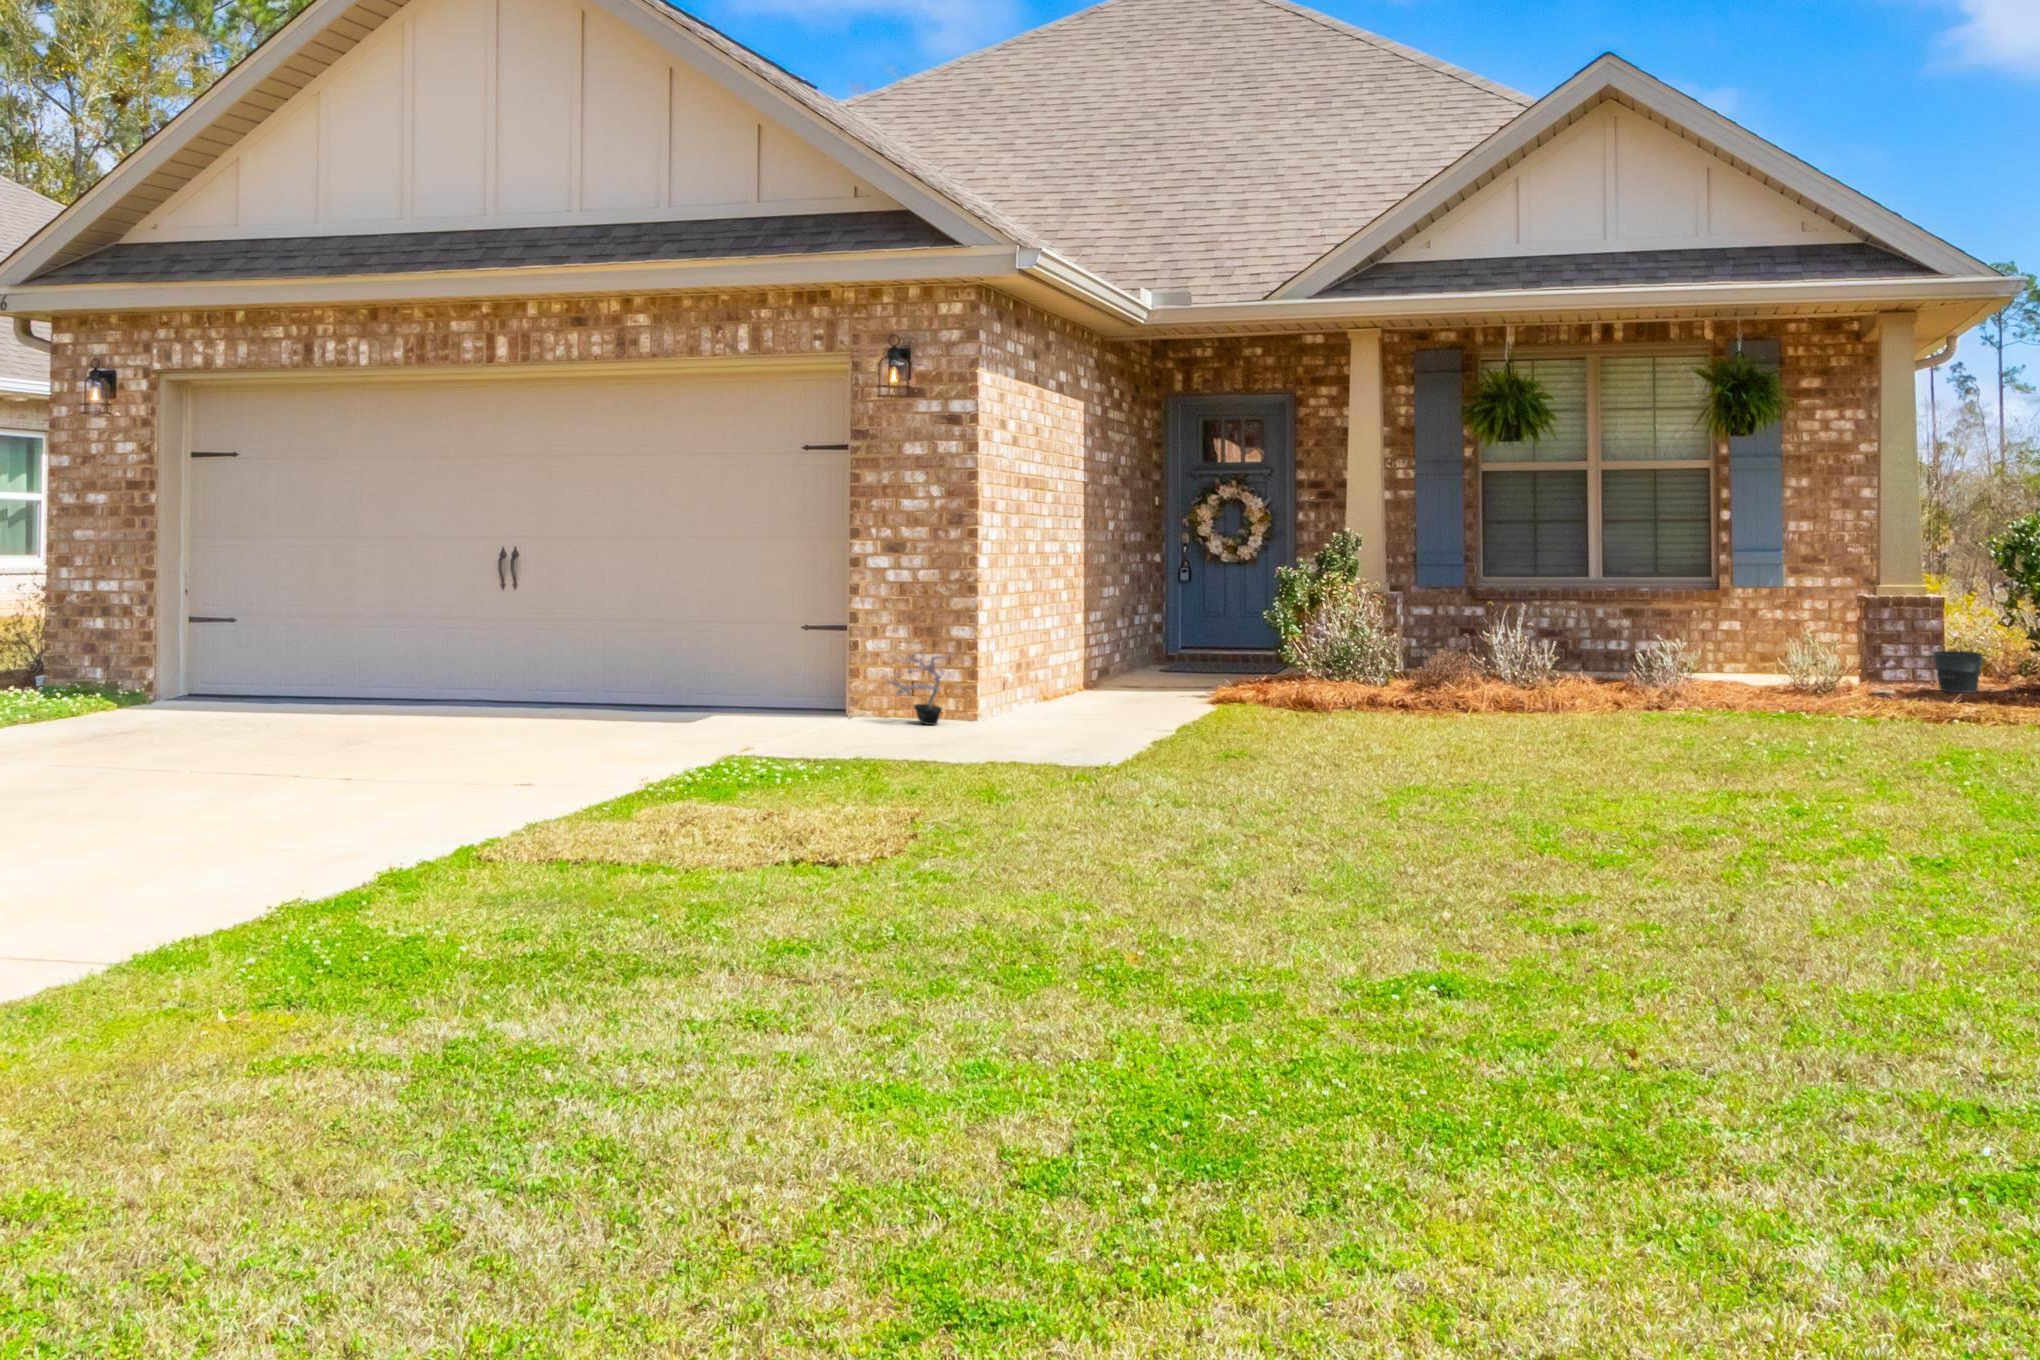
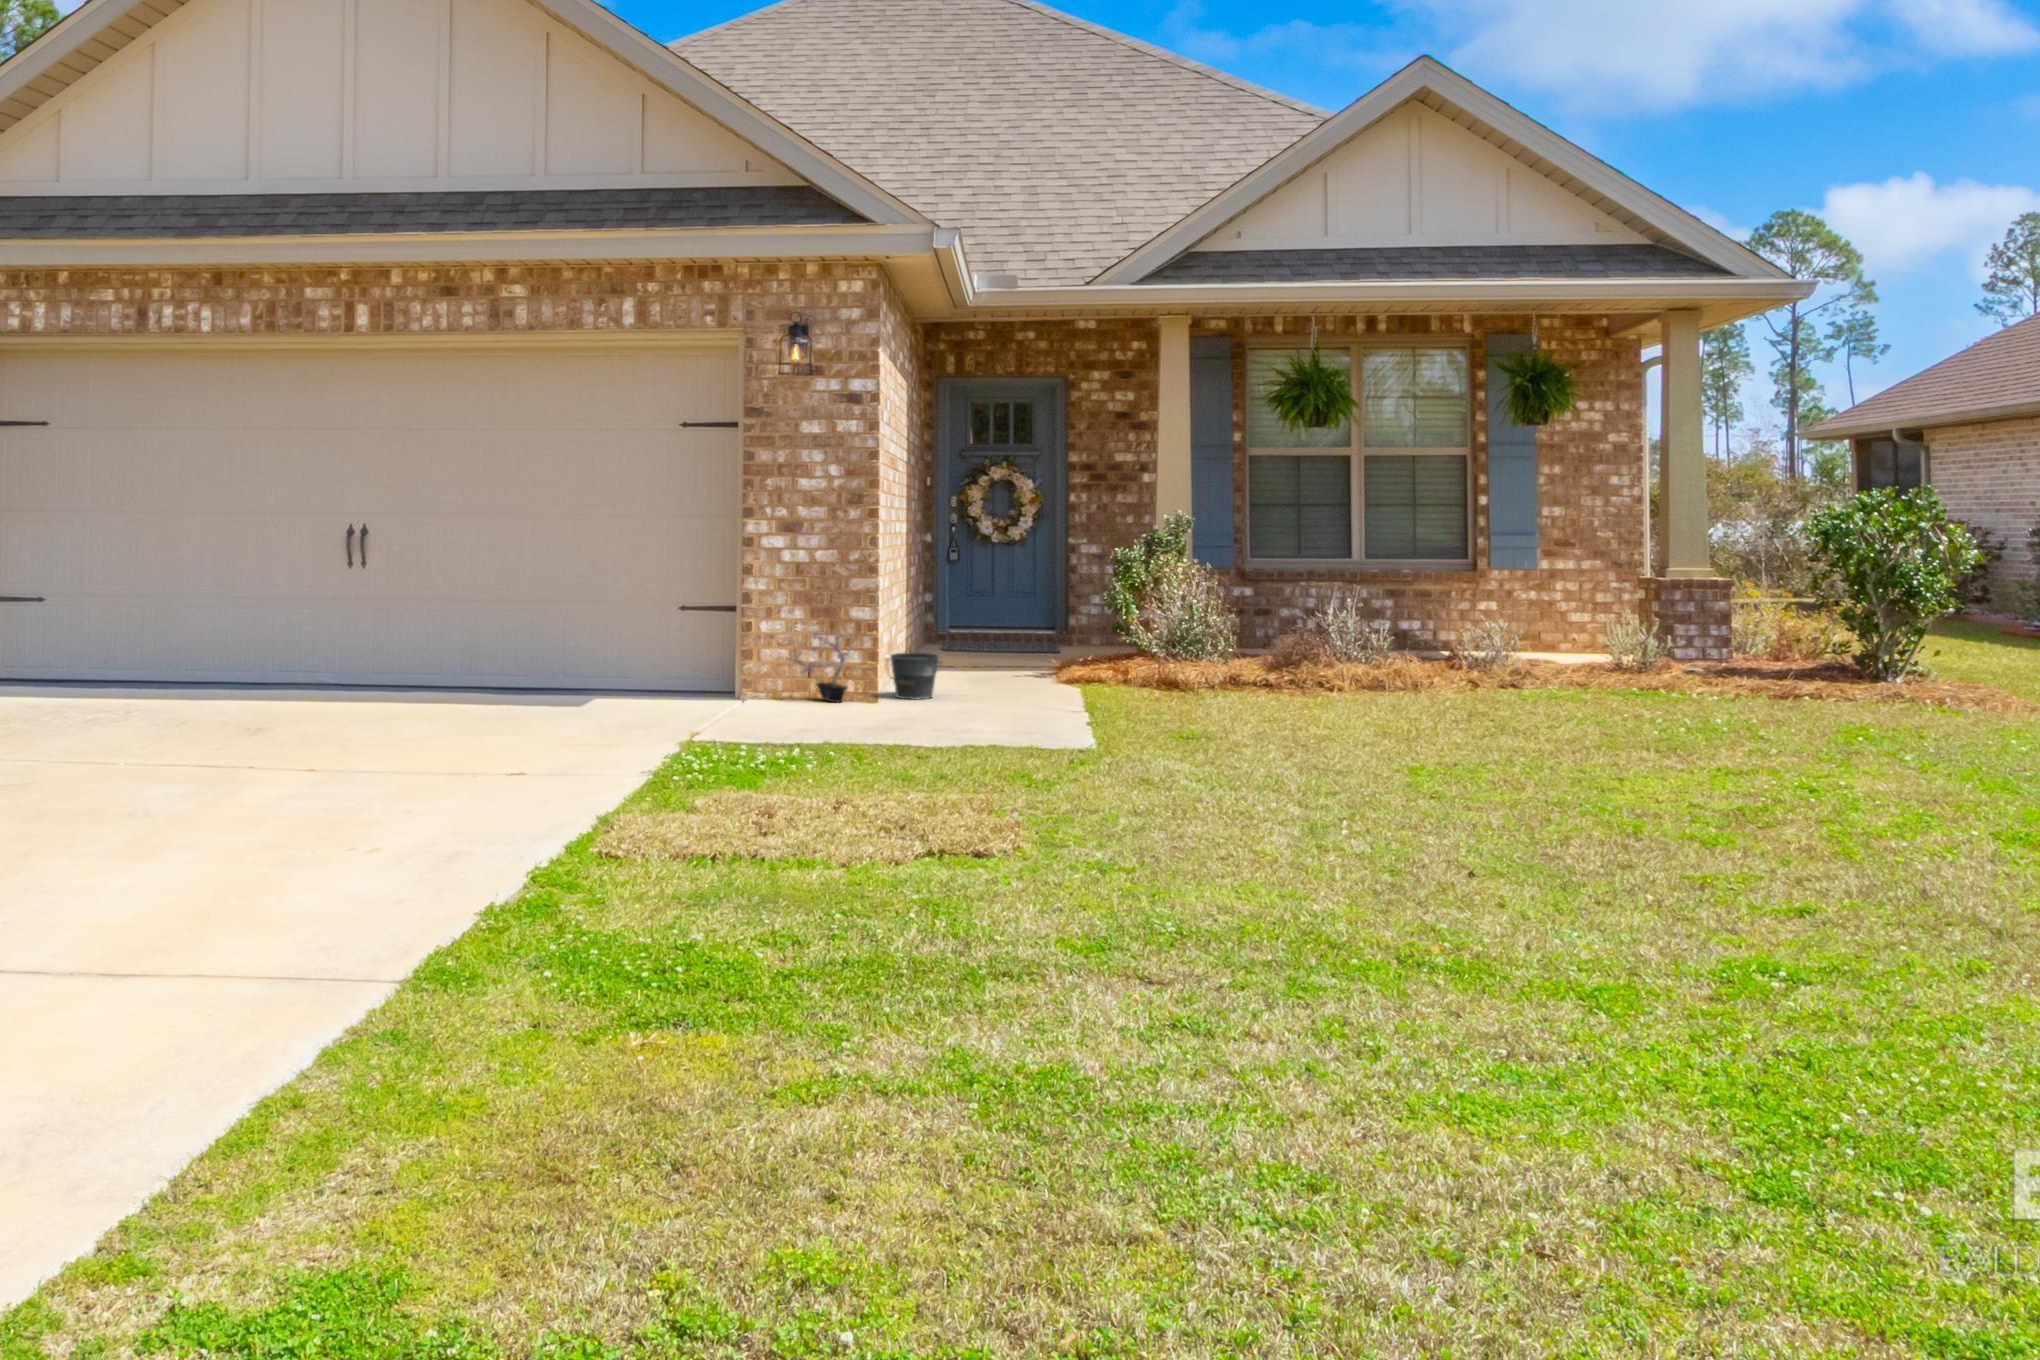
bucket: present [1930,651,1984,693] -> present [887,653,941,699]

